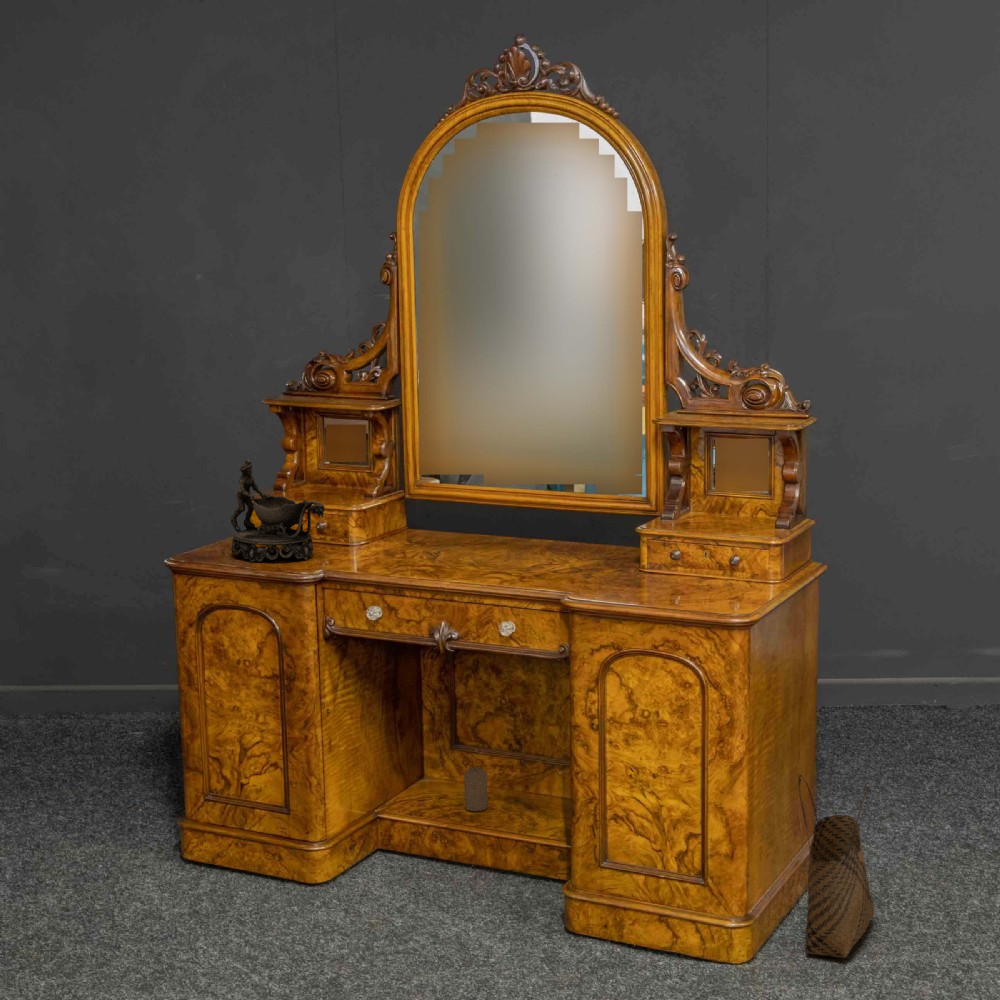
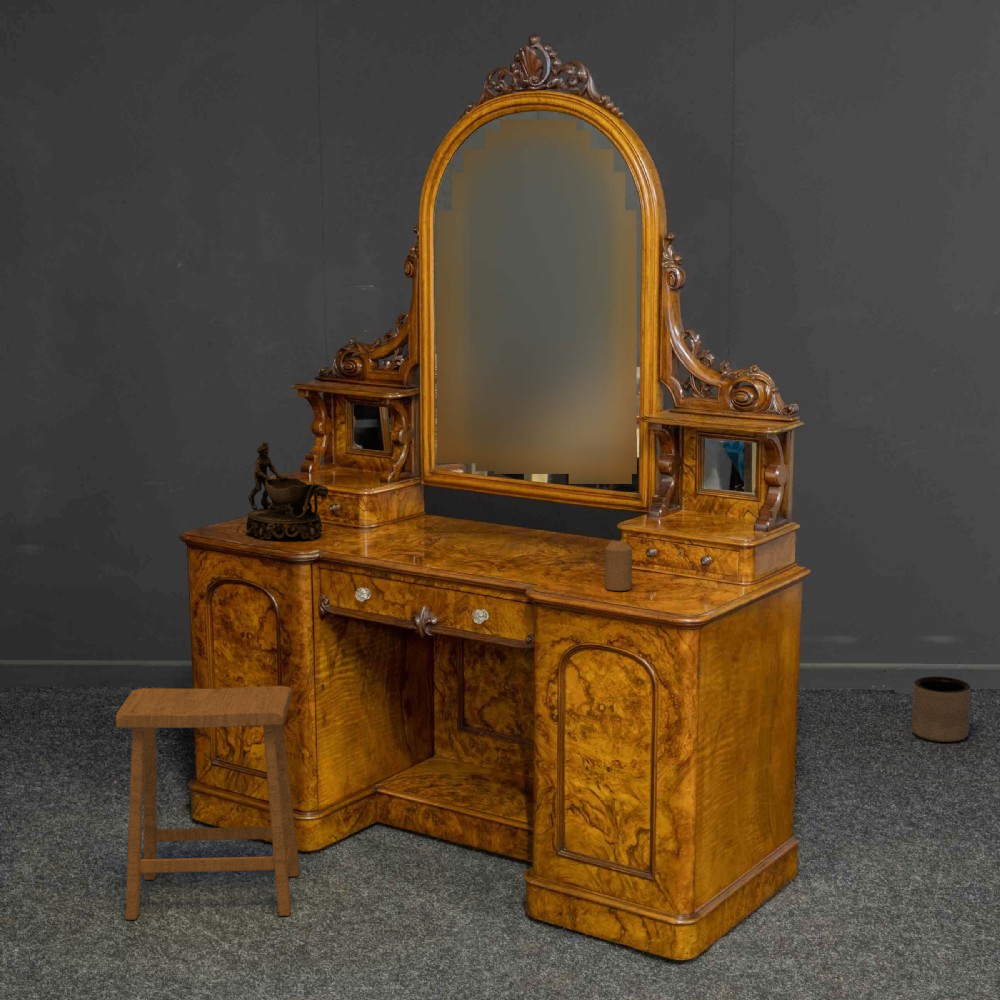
planter: none [873,663,929,727] -> present [912,677,970,742]
footstool: none [135,713,325,971] -> present [116,686,300,920]
candle: present [464,766,488,811] -> present [605,540,632,591]
woven basket: present [798,775,874,958] -> none [753,779,834,966]

